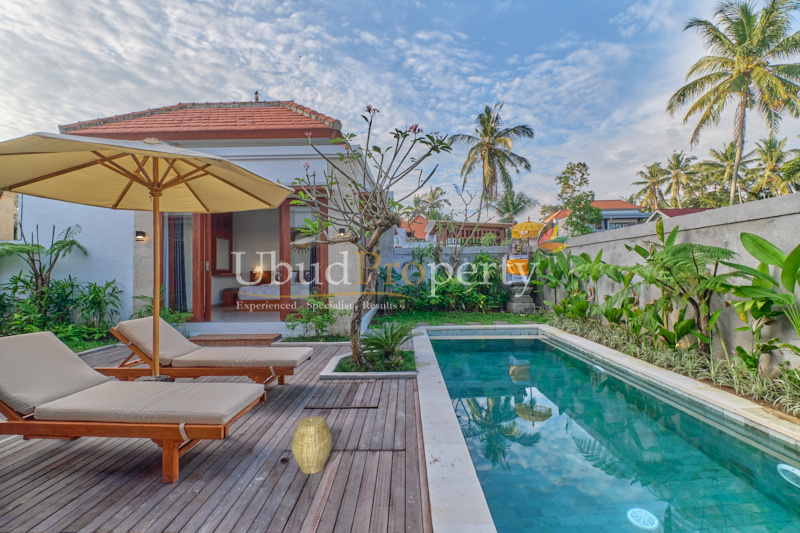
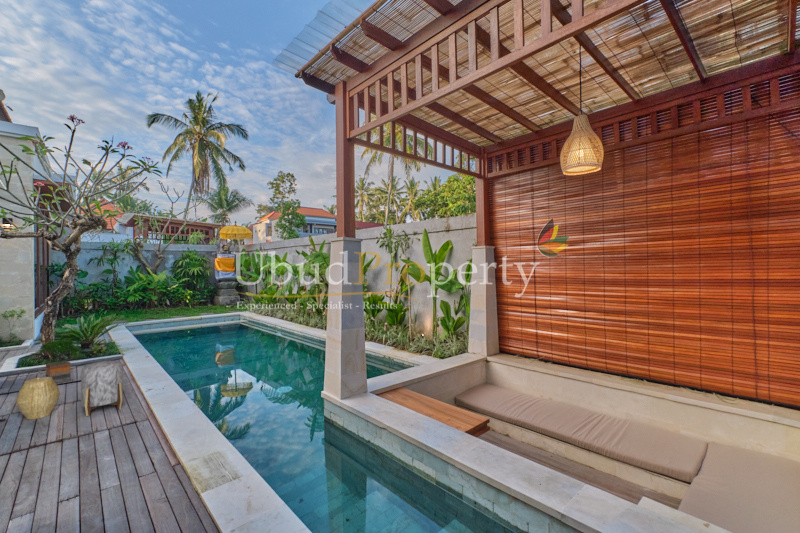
potted tree: none [339,354,371,405] -> present [41,340,78,383]
stool: none [348,410,396,495] -> present [81,361,123,416]

